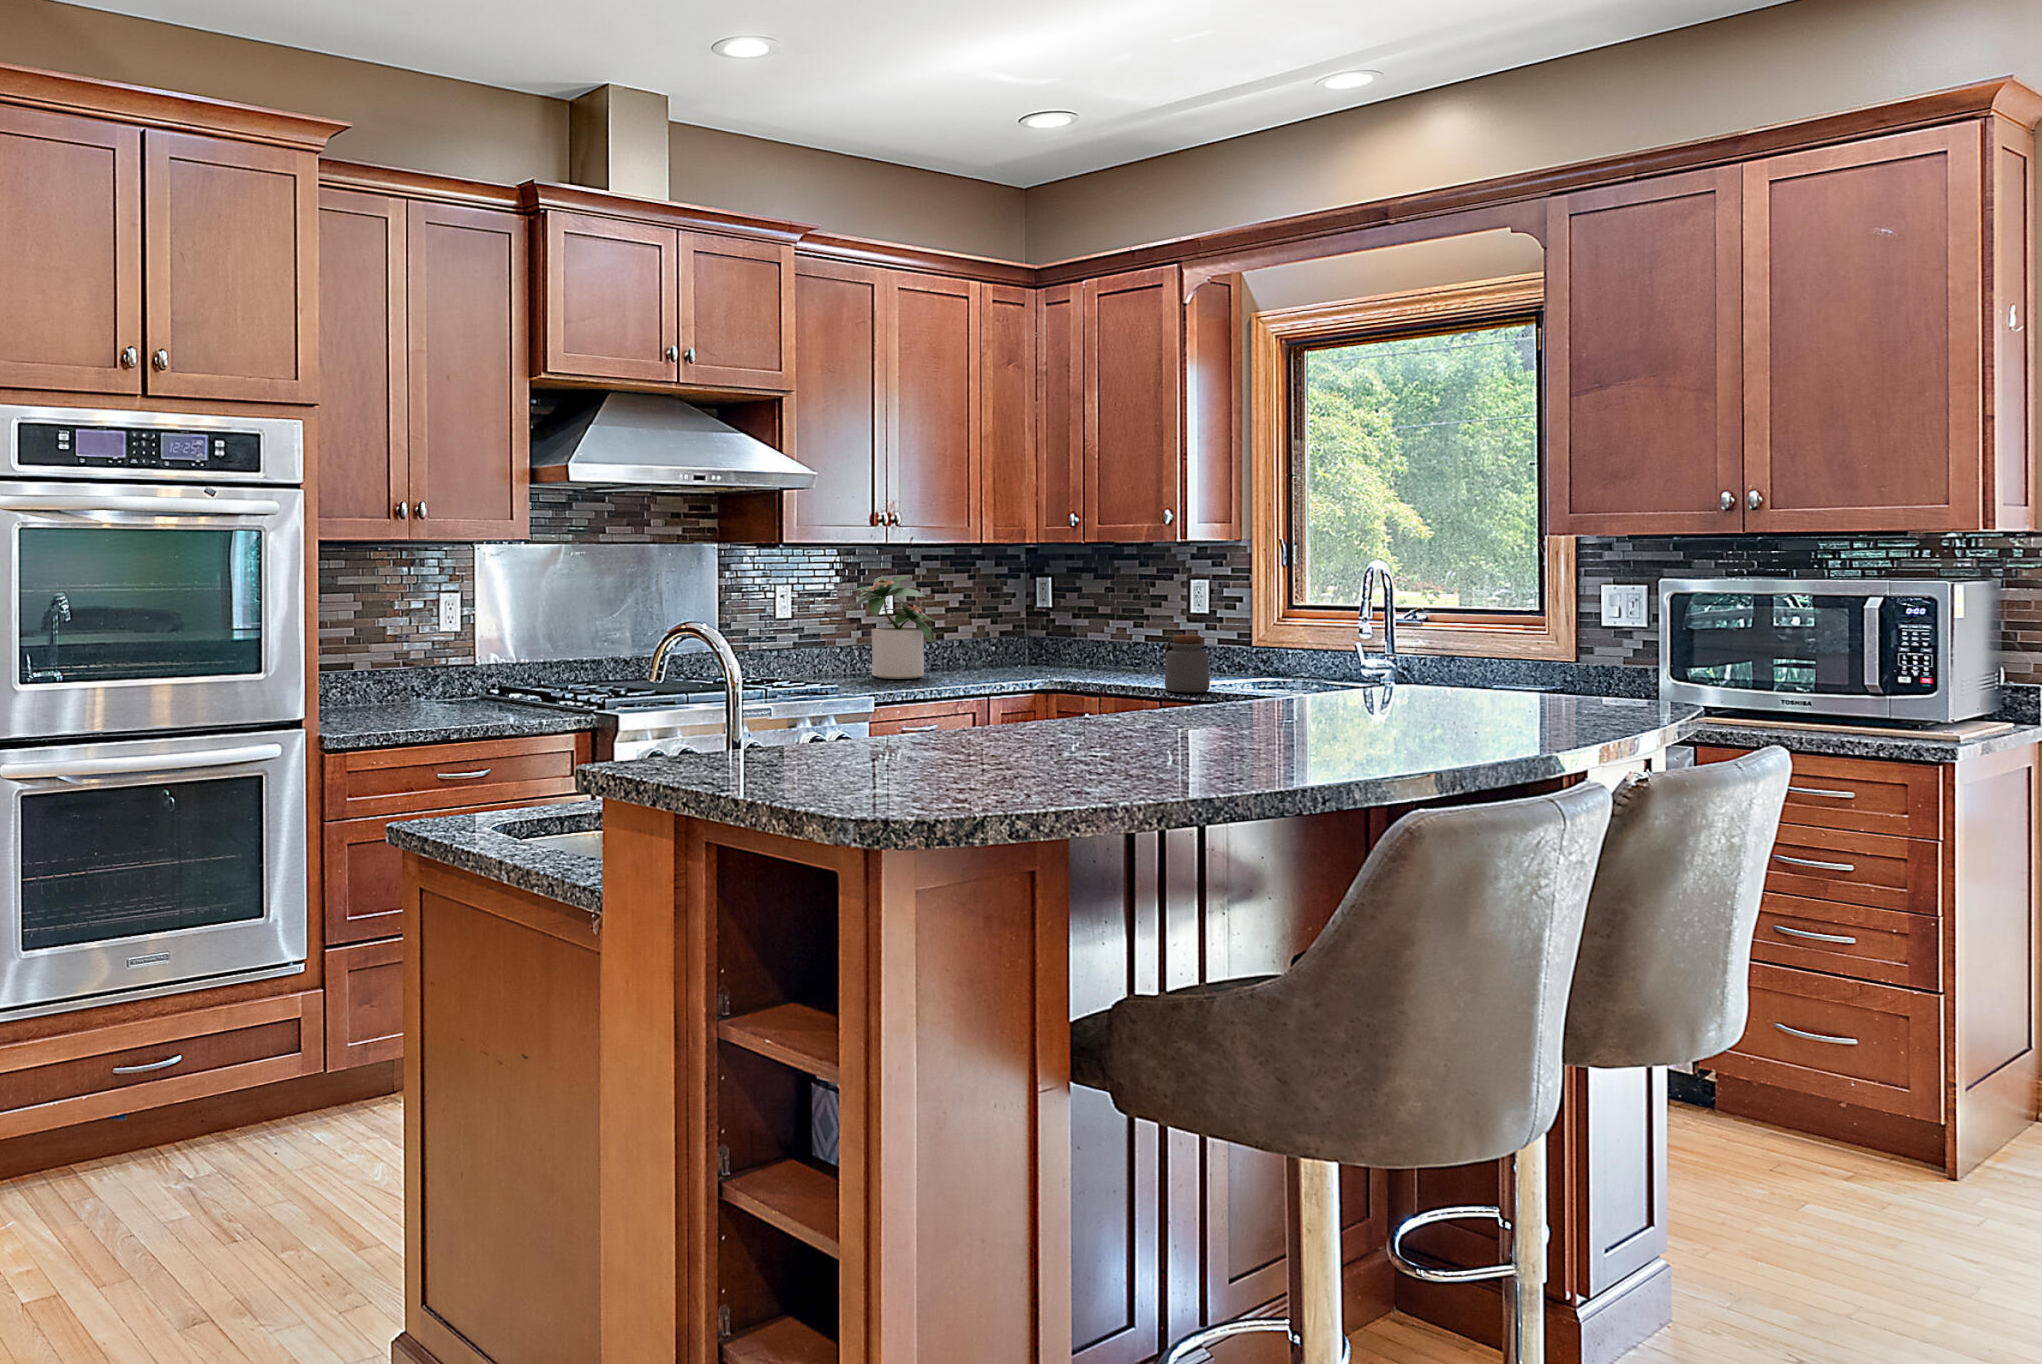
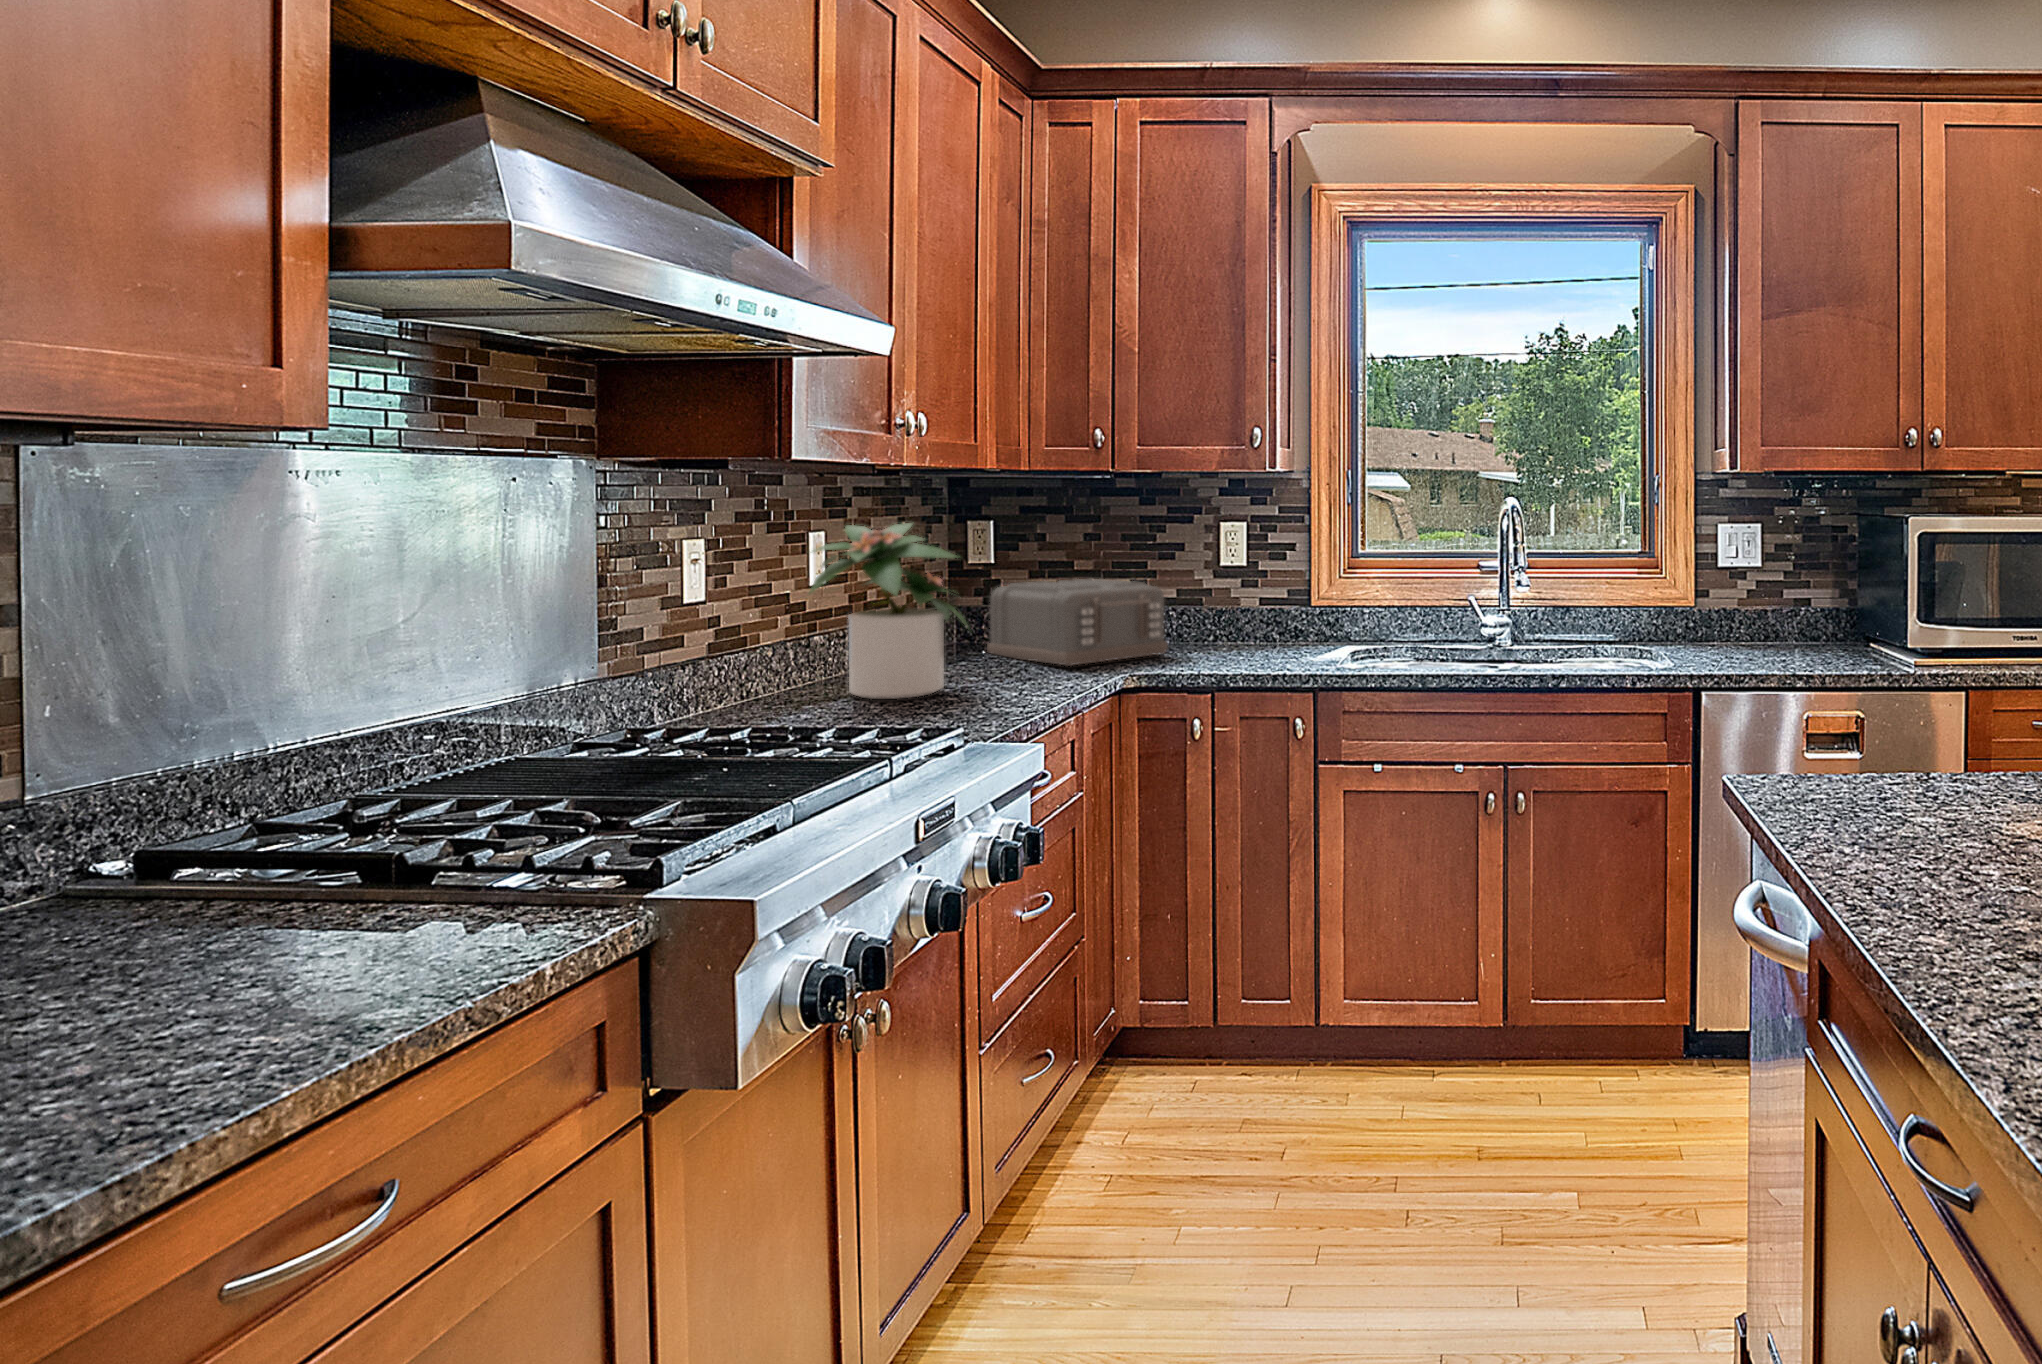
toaster: none [1003,619,1108,674] -> present [987,579,1168,666]
jar: present [1165,635,1210,693] -> none [1293,596,1348,673]

